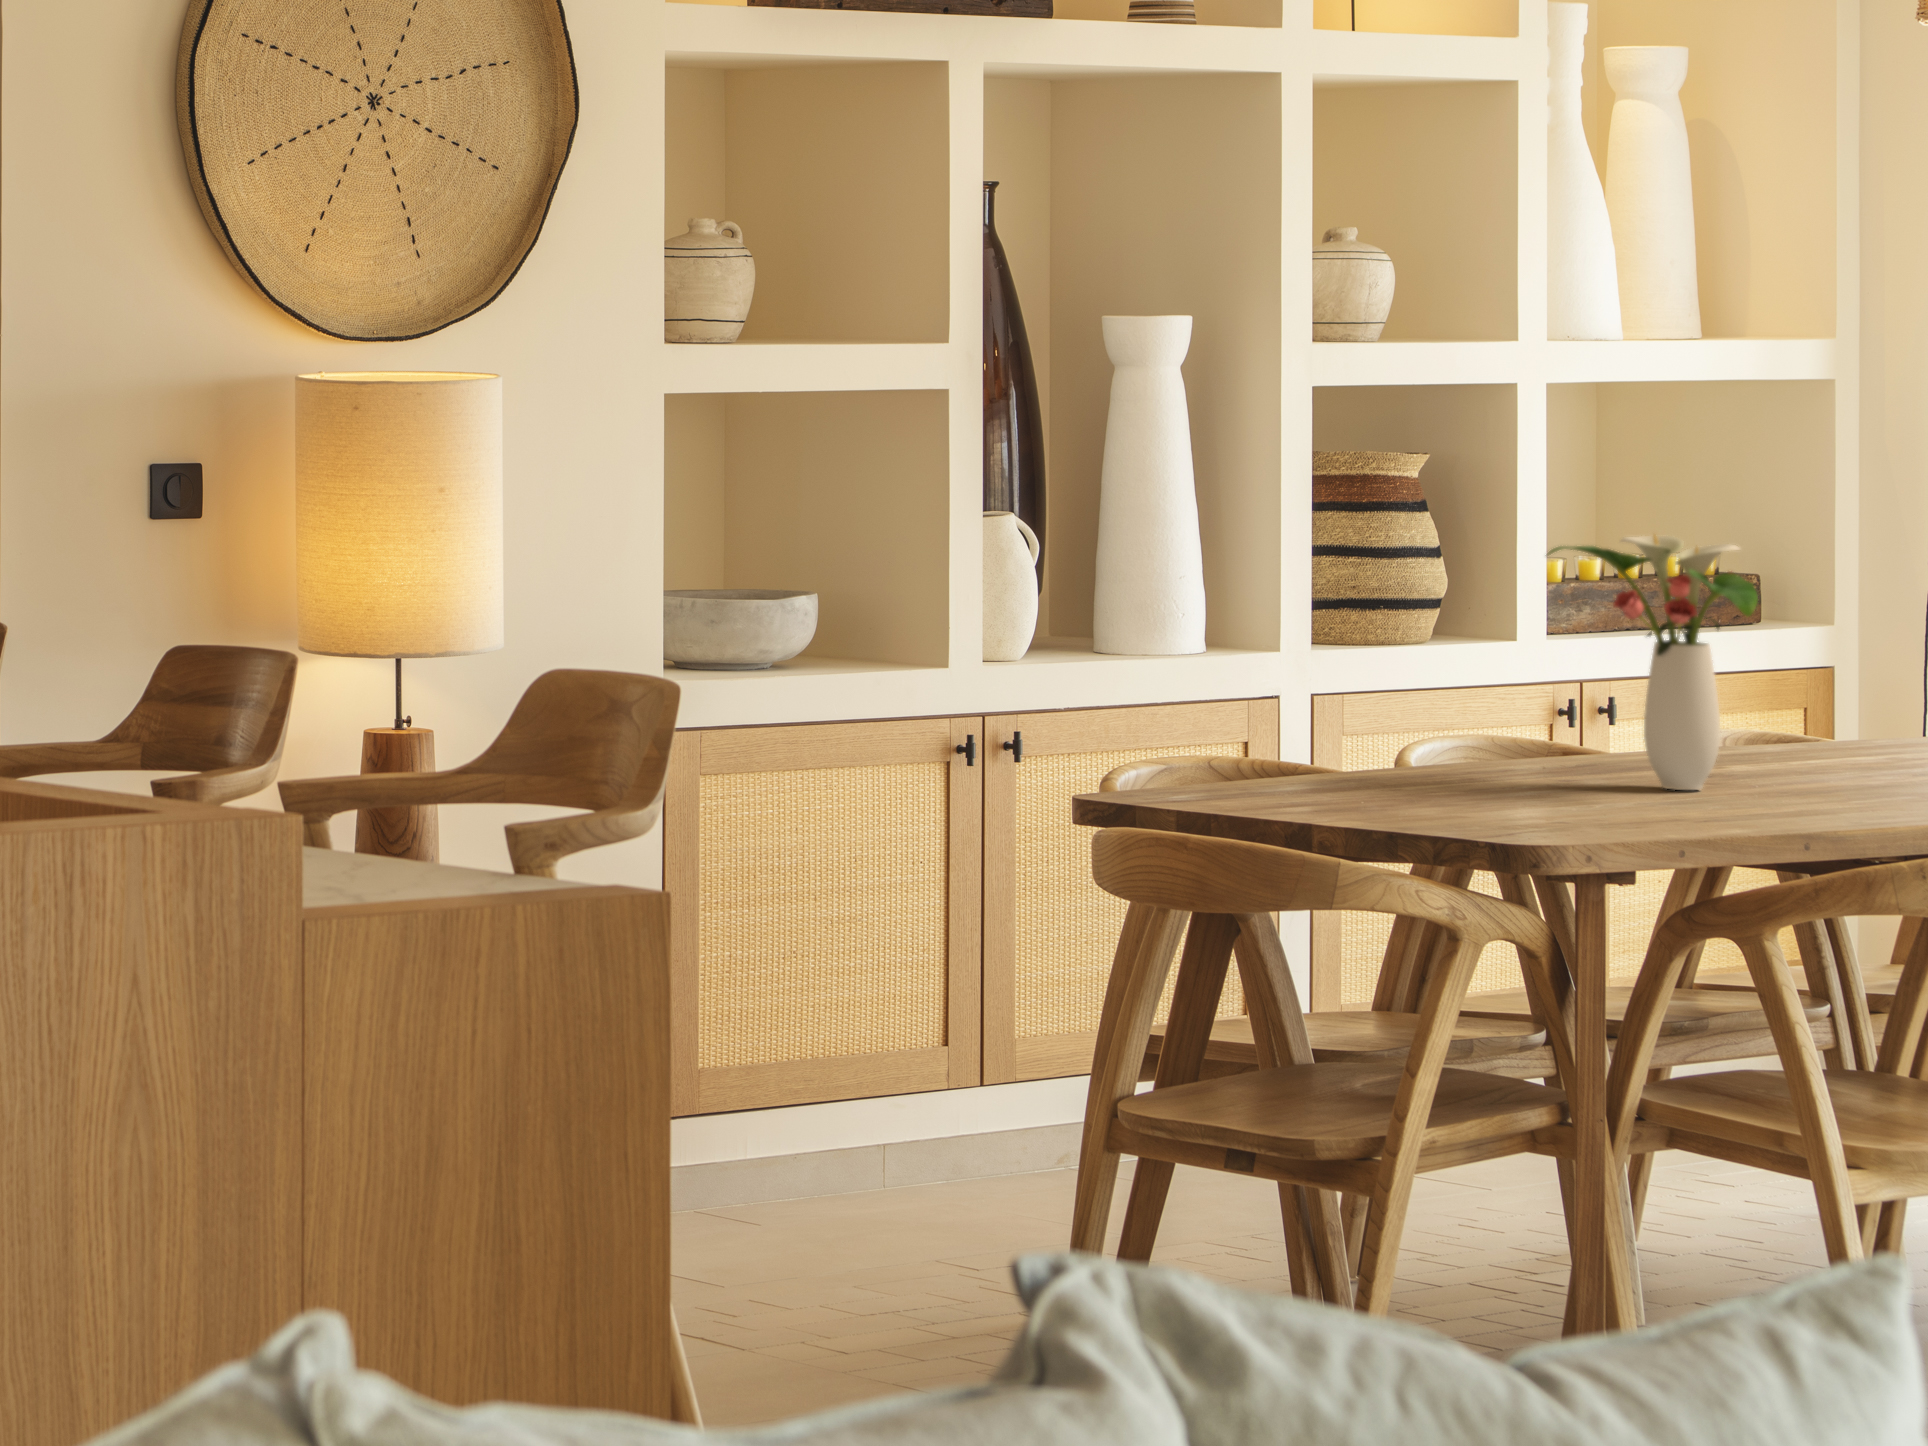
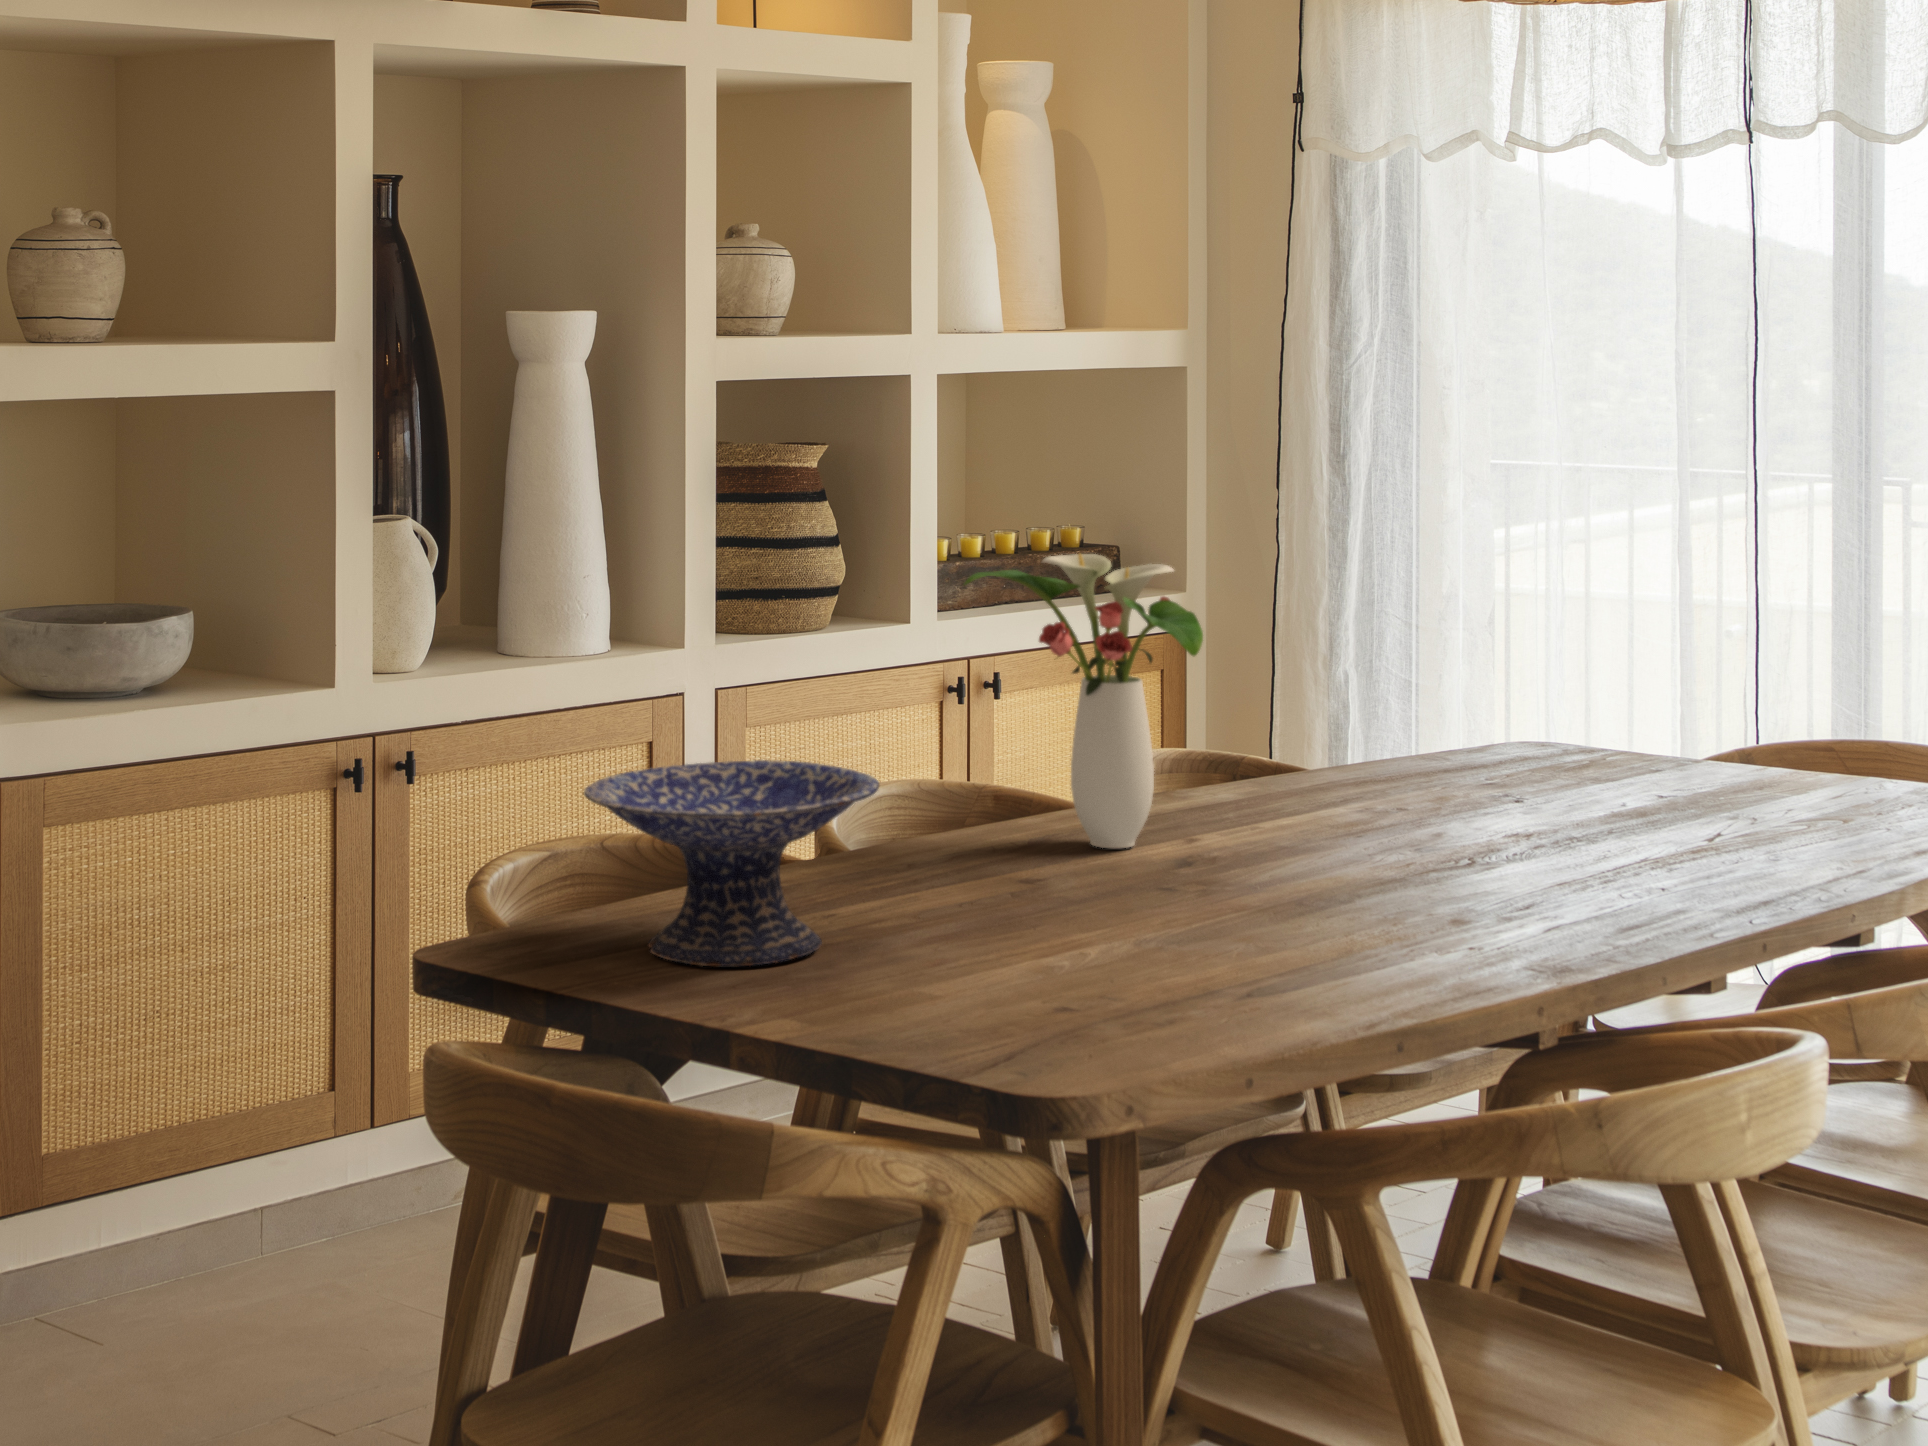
decorative bowl: none [1224,683,1464,826] -> present [584,760,879,967]

